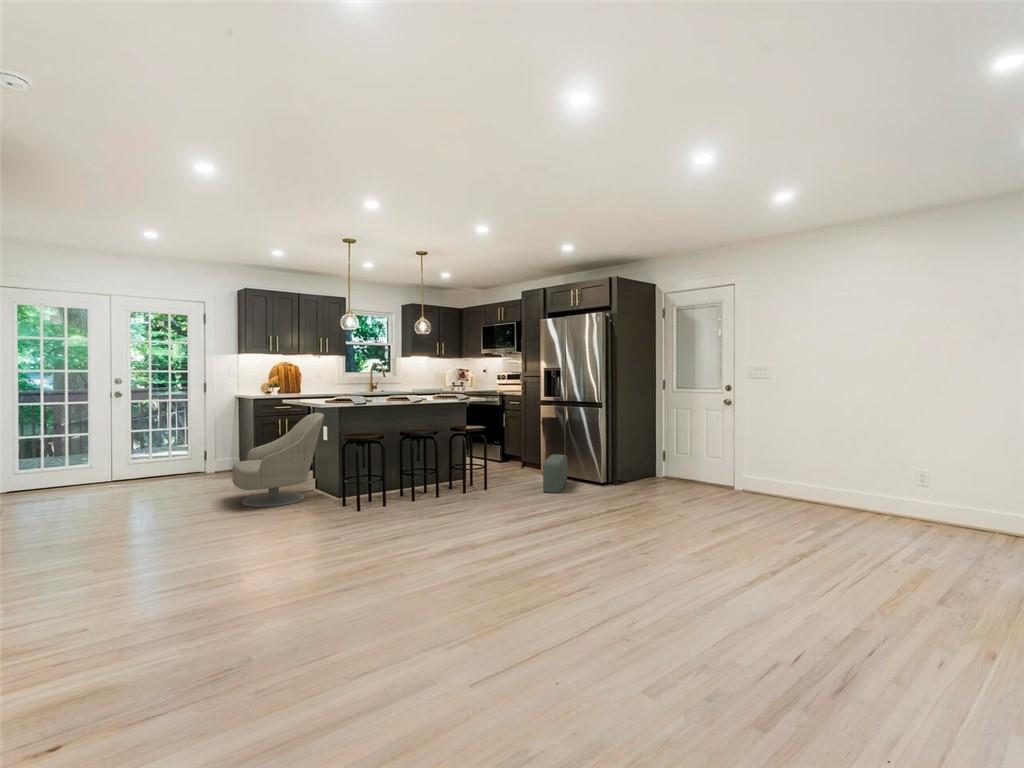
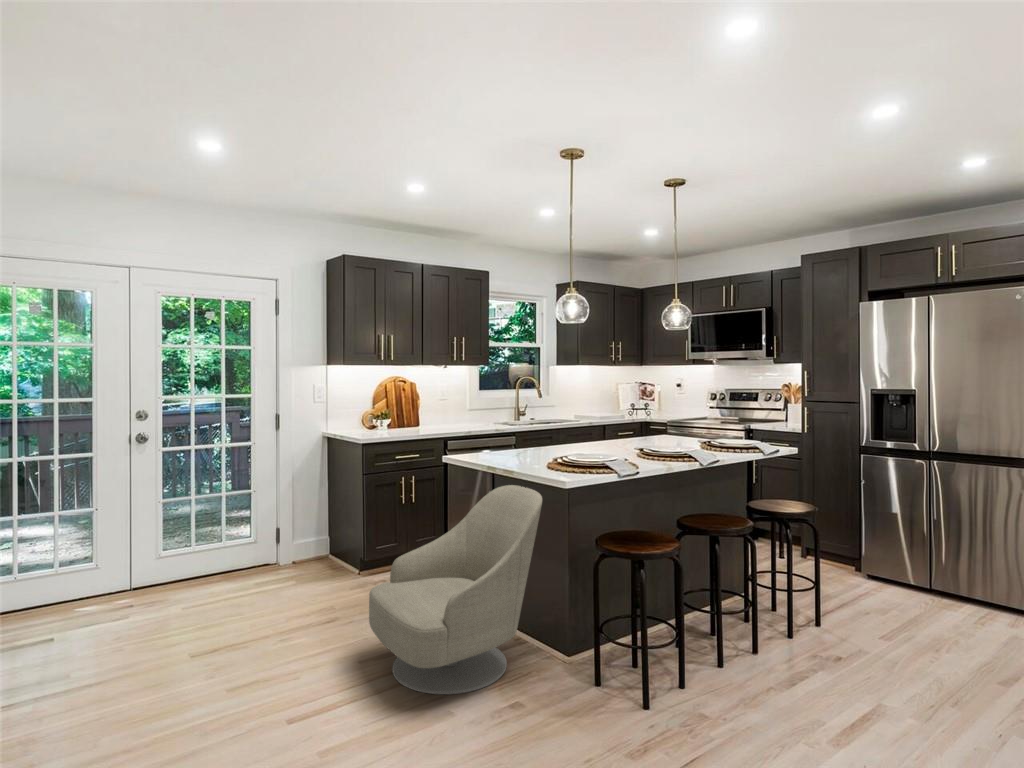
pouf: present [543,454,567,493] -> none [923,557,1003,650]

